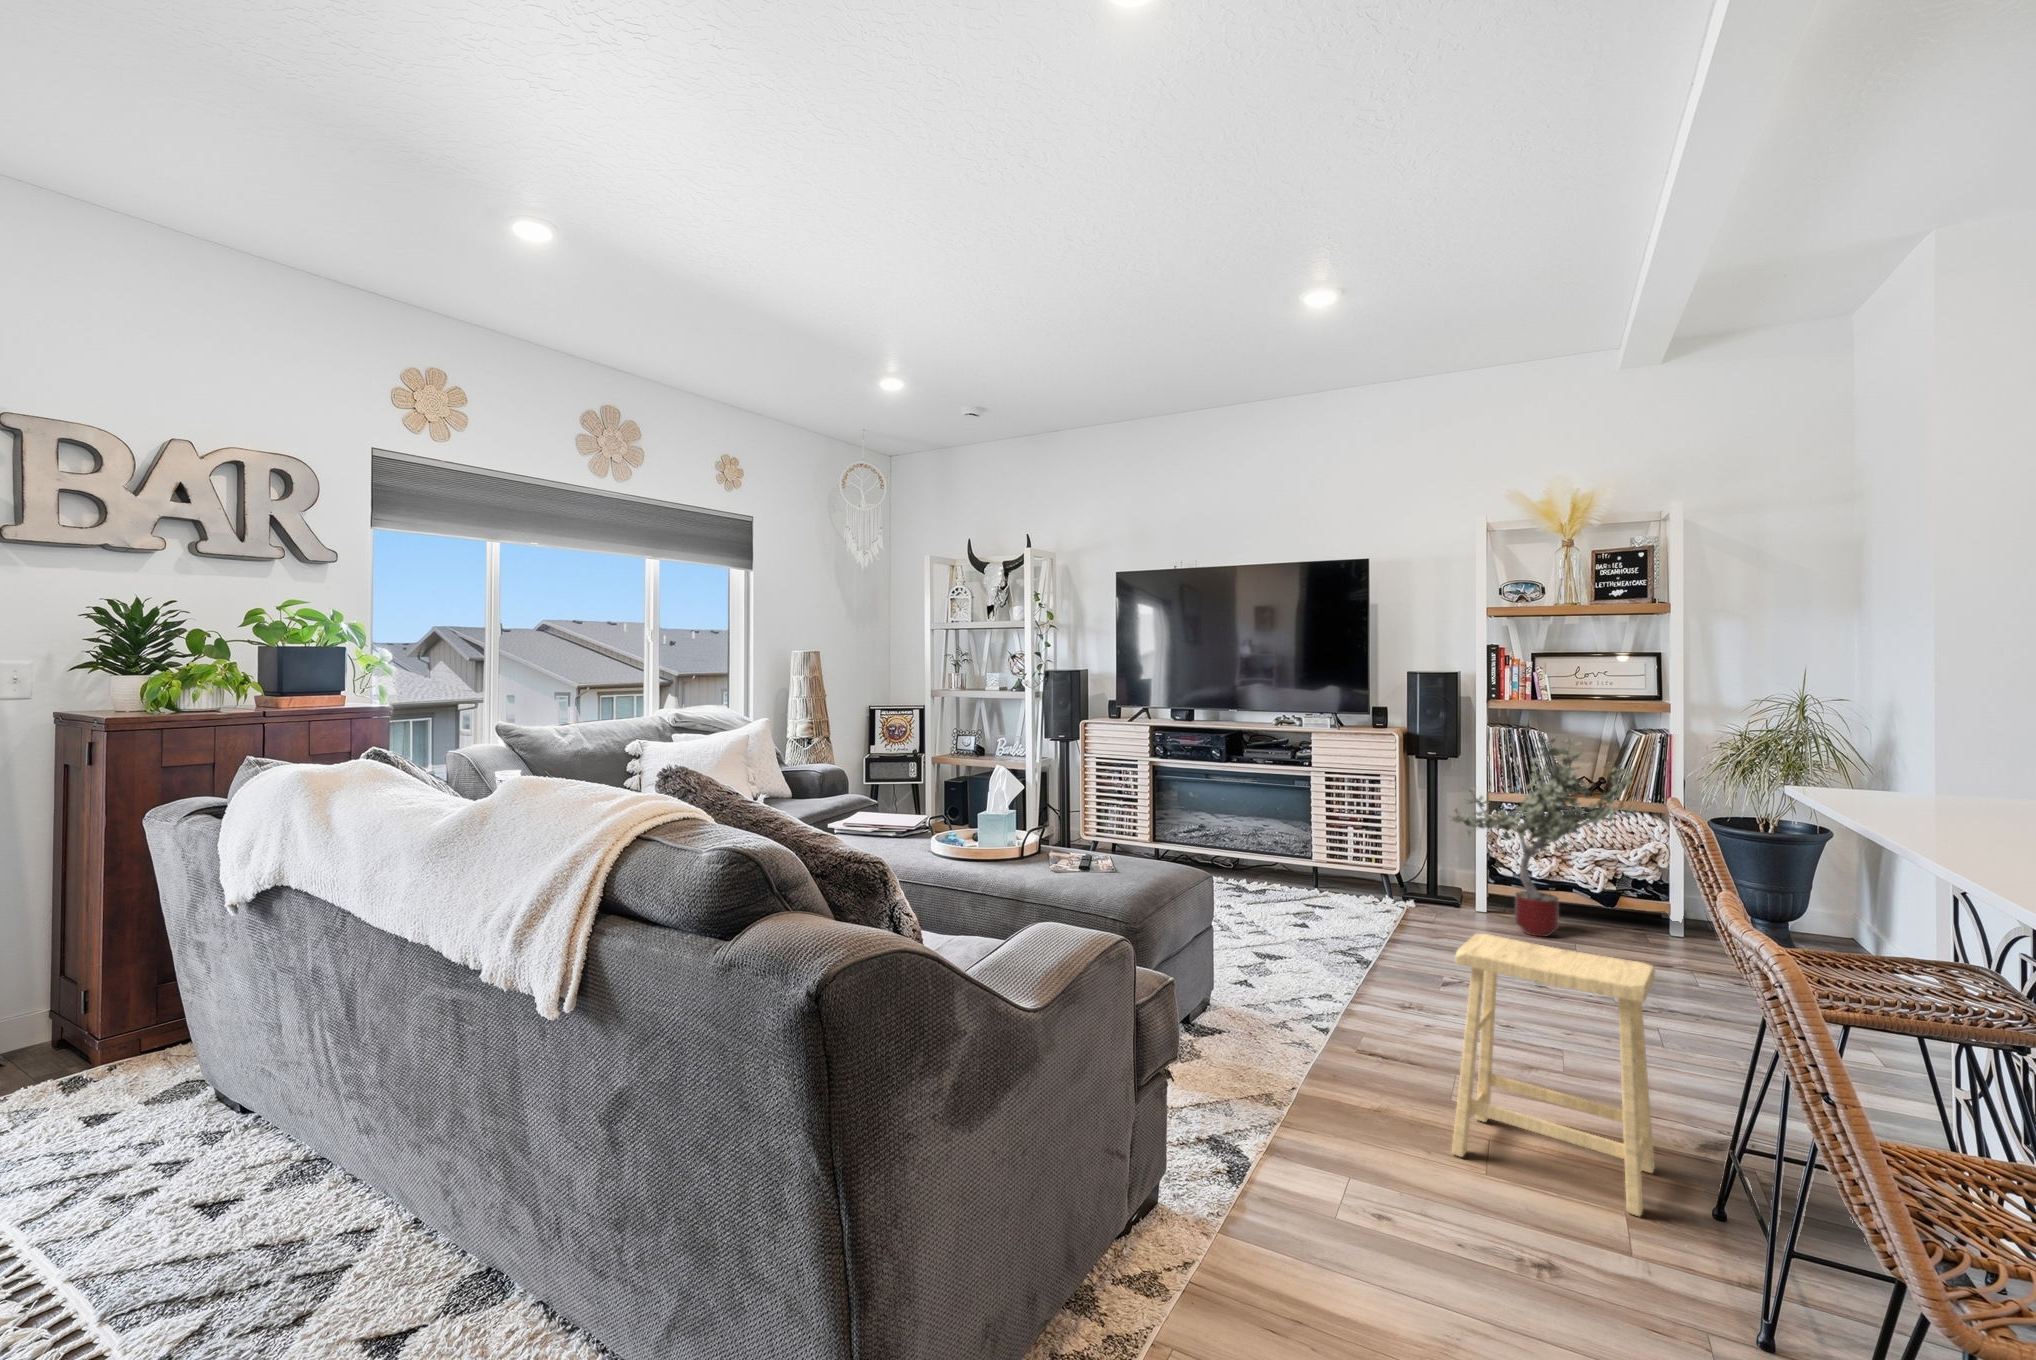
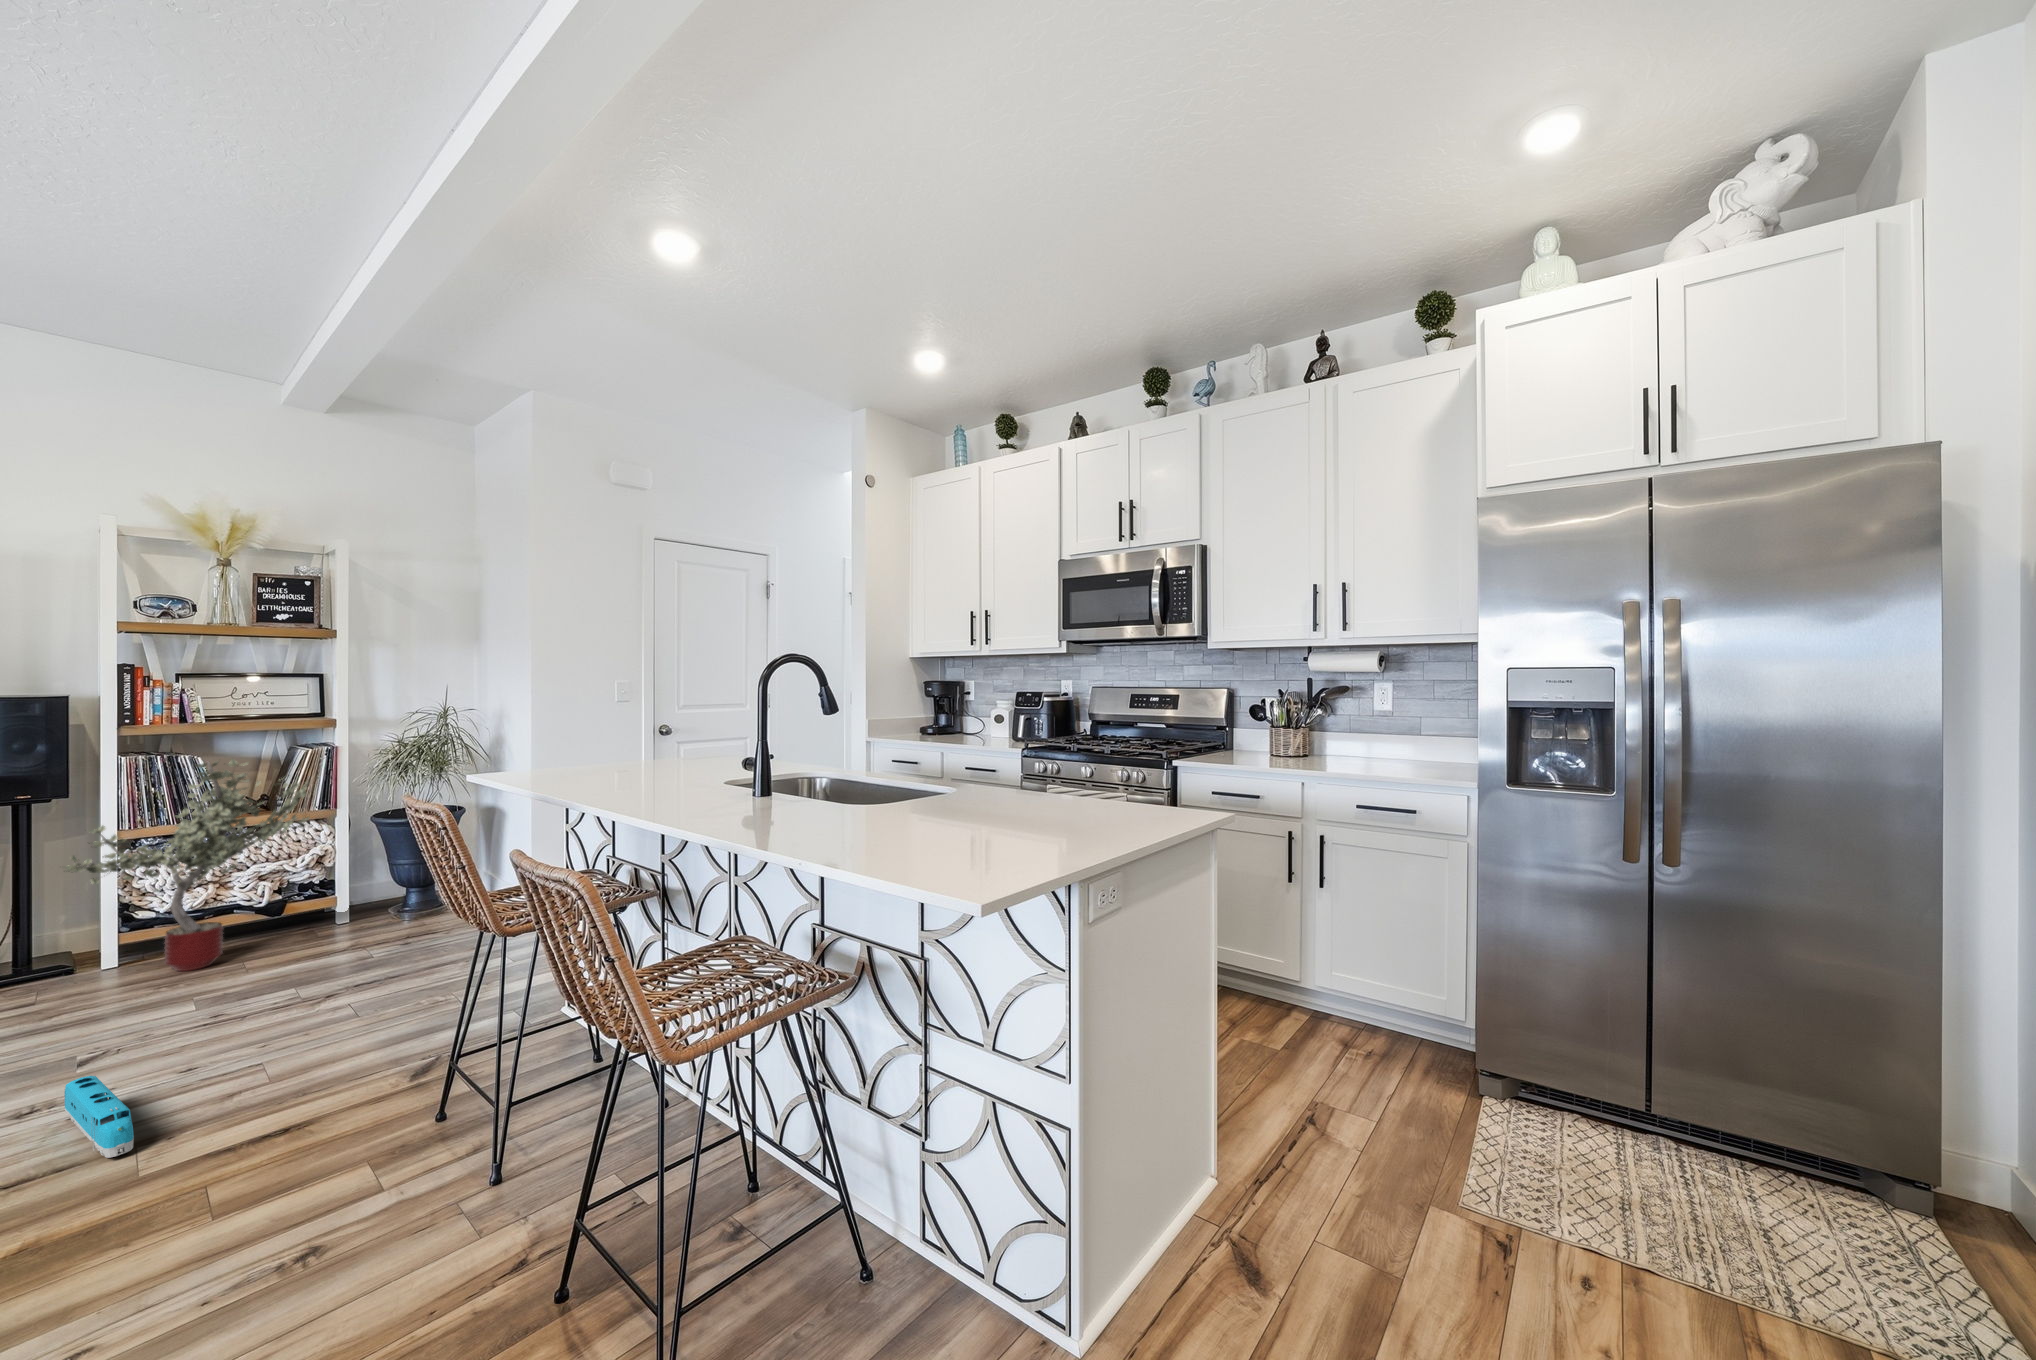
footstool: present [1452,934,1655,1216] -> none [161,946,383,1224]
toy train: none [1421,995,1453,1075] -> present [64,1076,134,1158]

